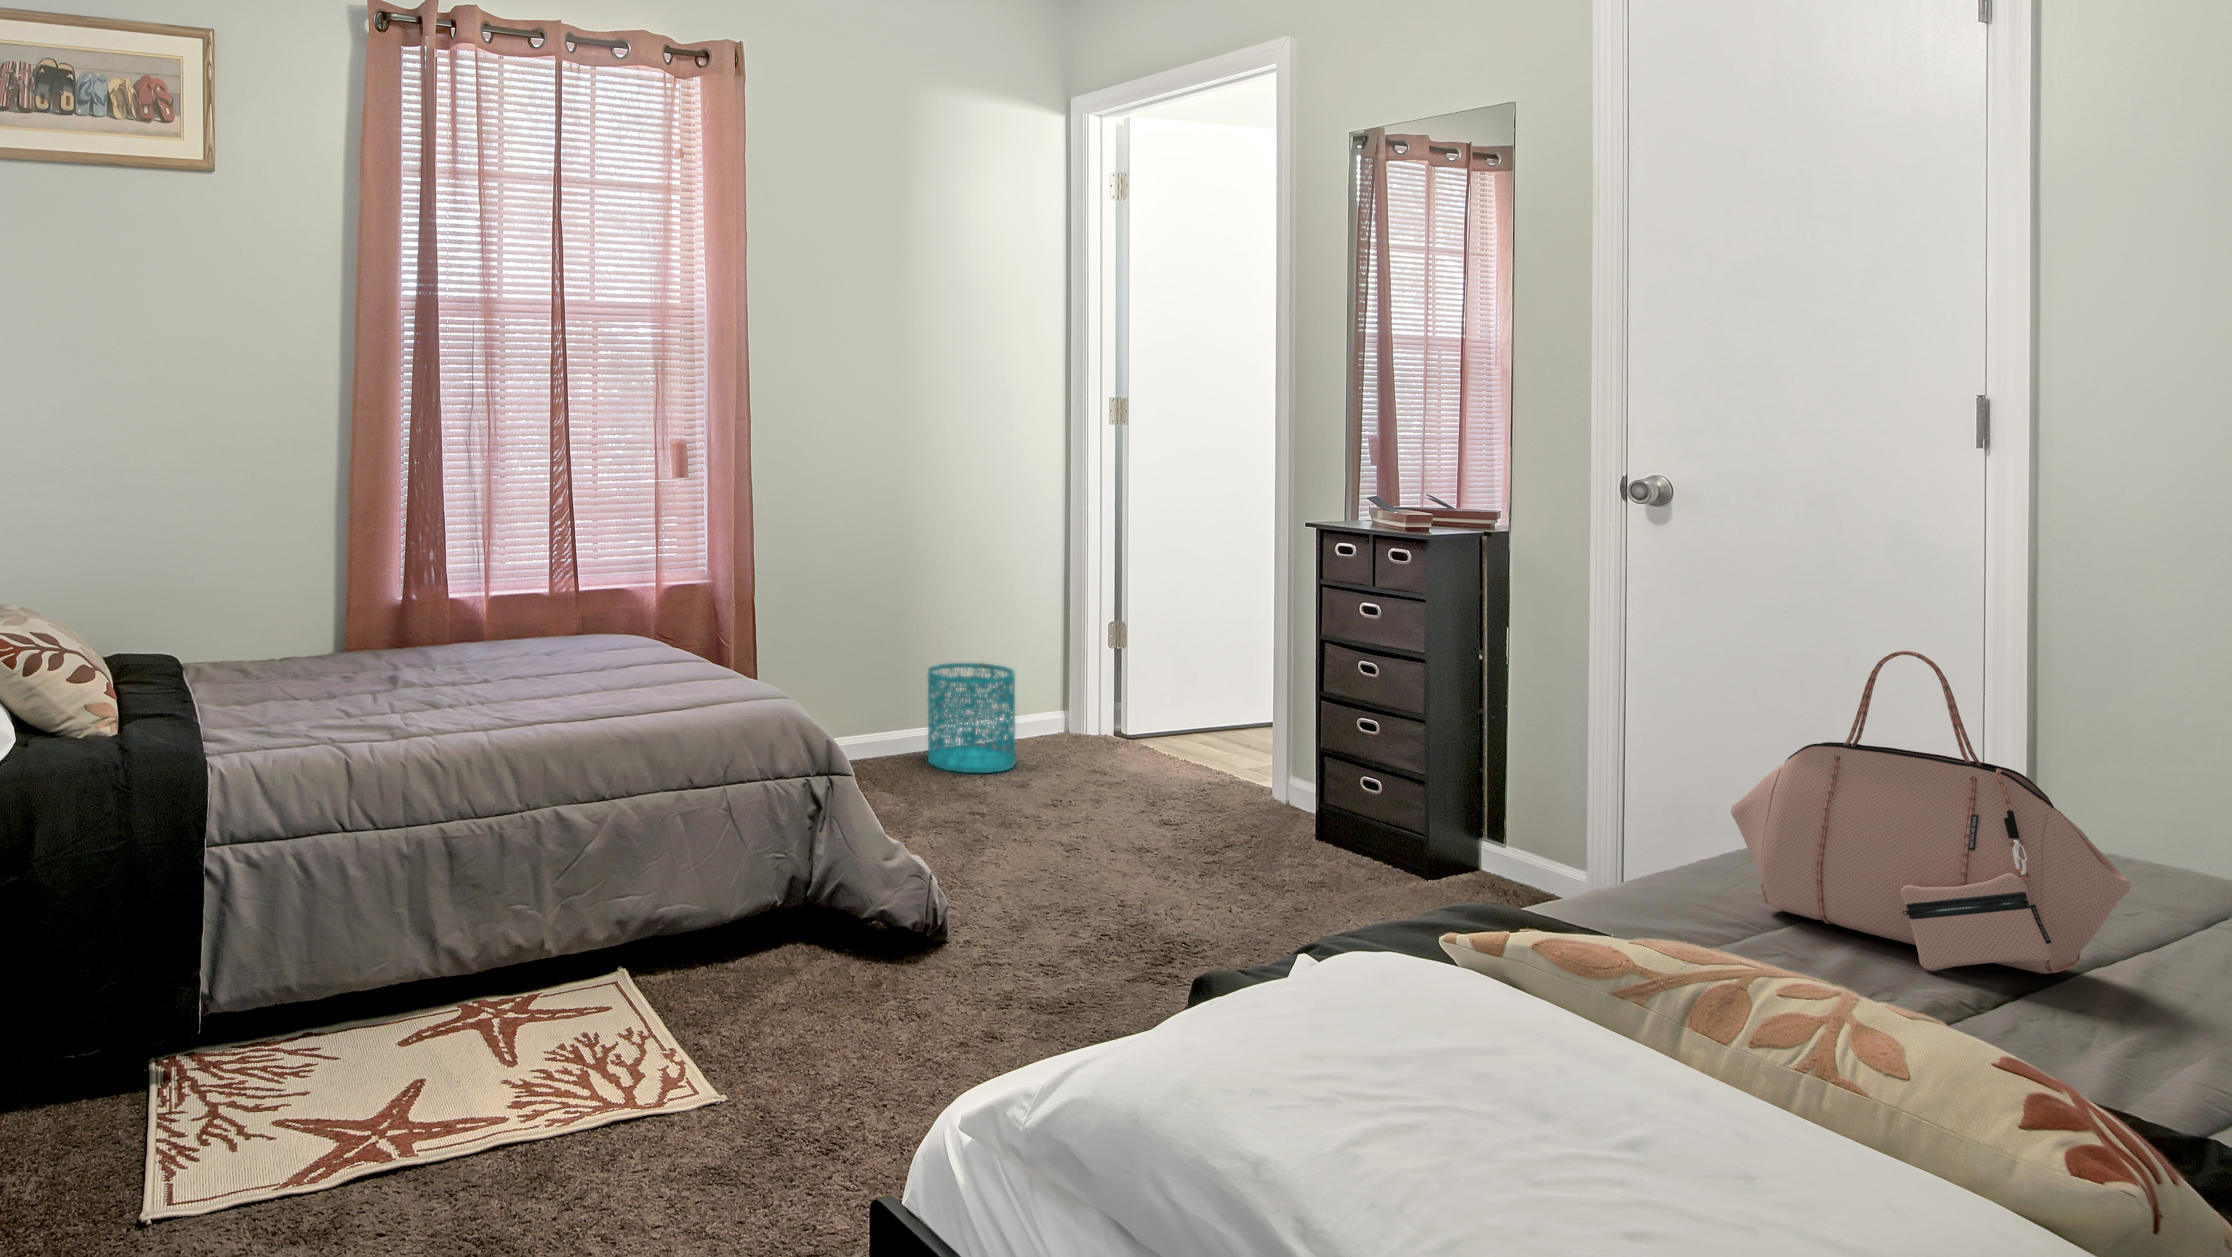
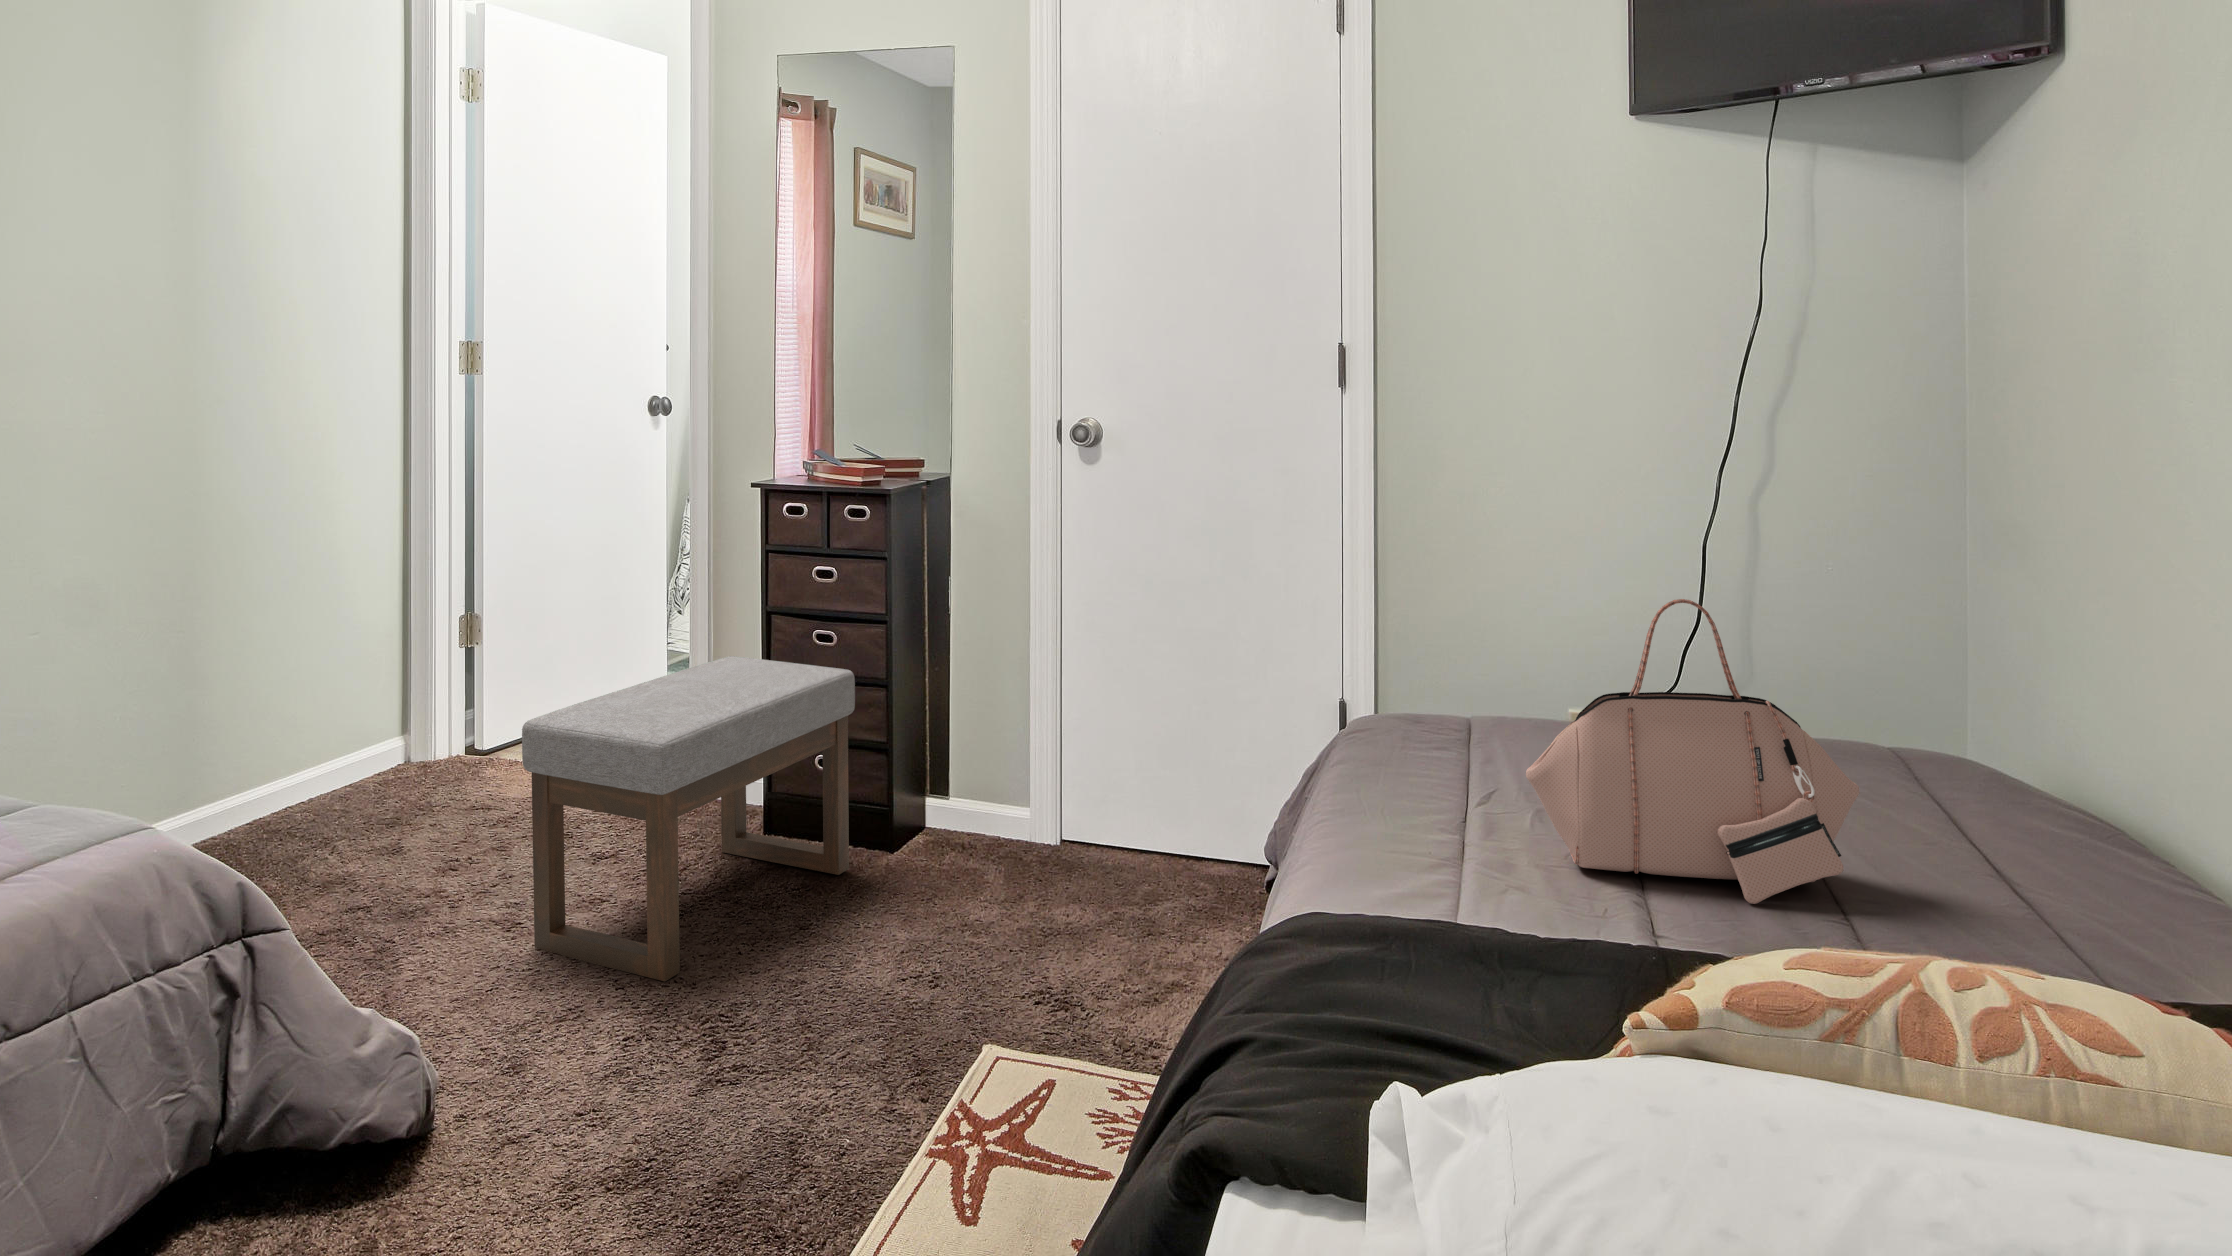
wastebasket: present [928,663,1016,773] -> none [240,695,371,851]
ottoman: none [1068,671,1381,912] -> present [522,656,855,981]

